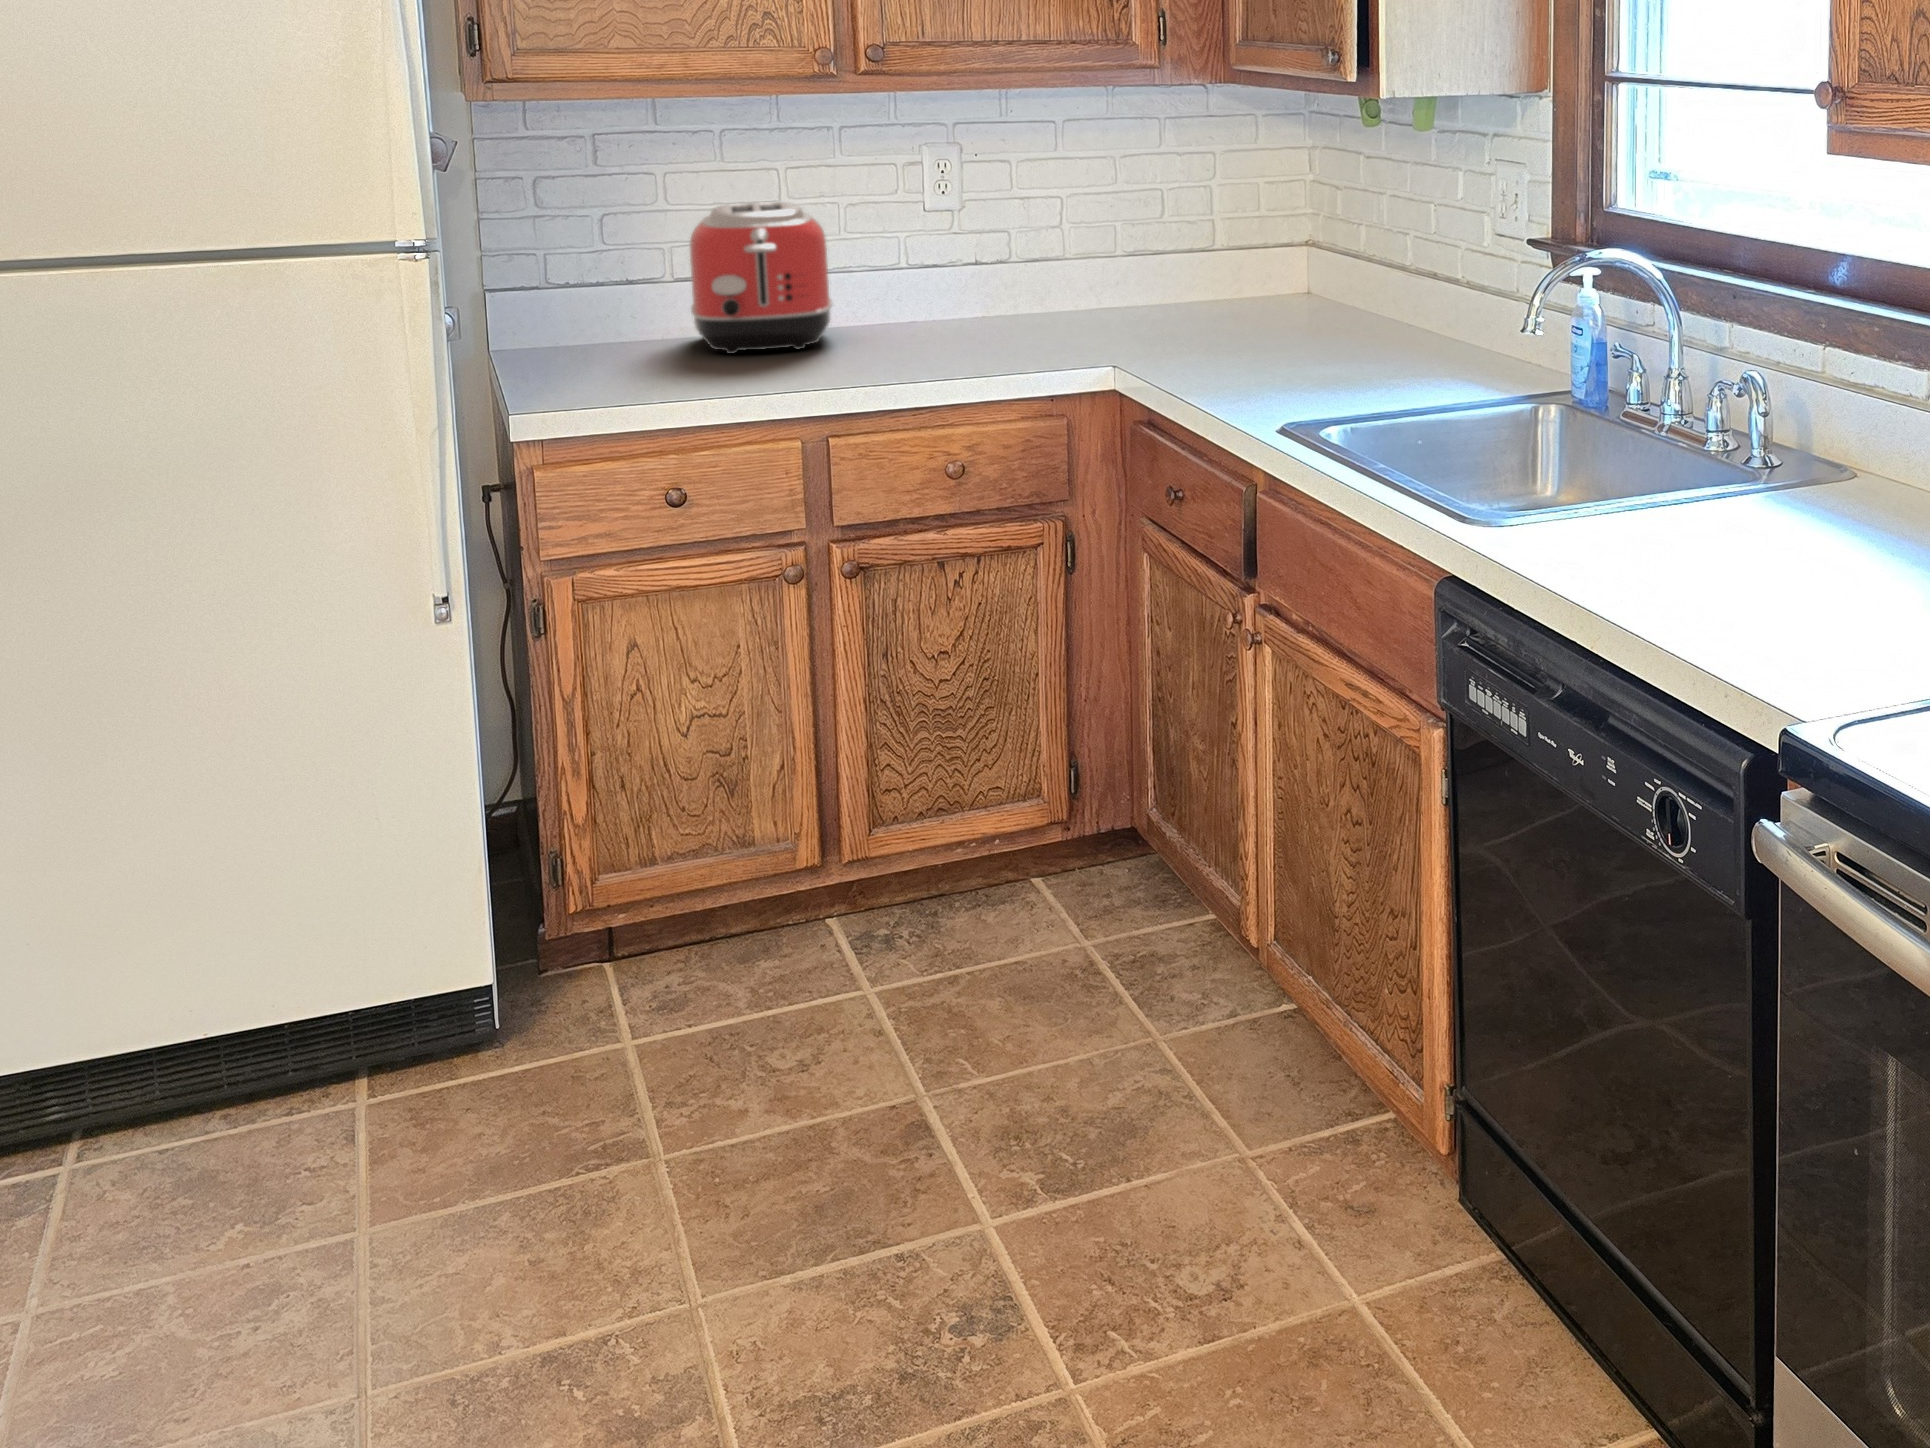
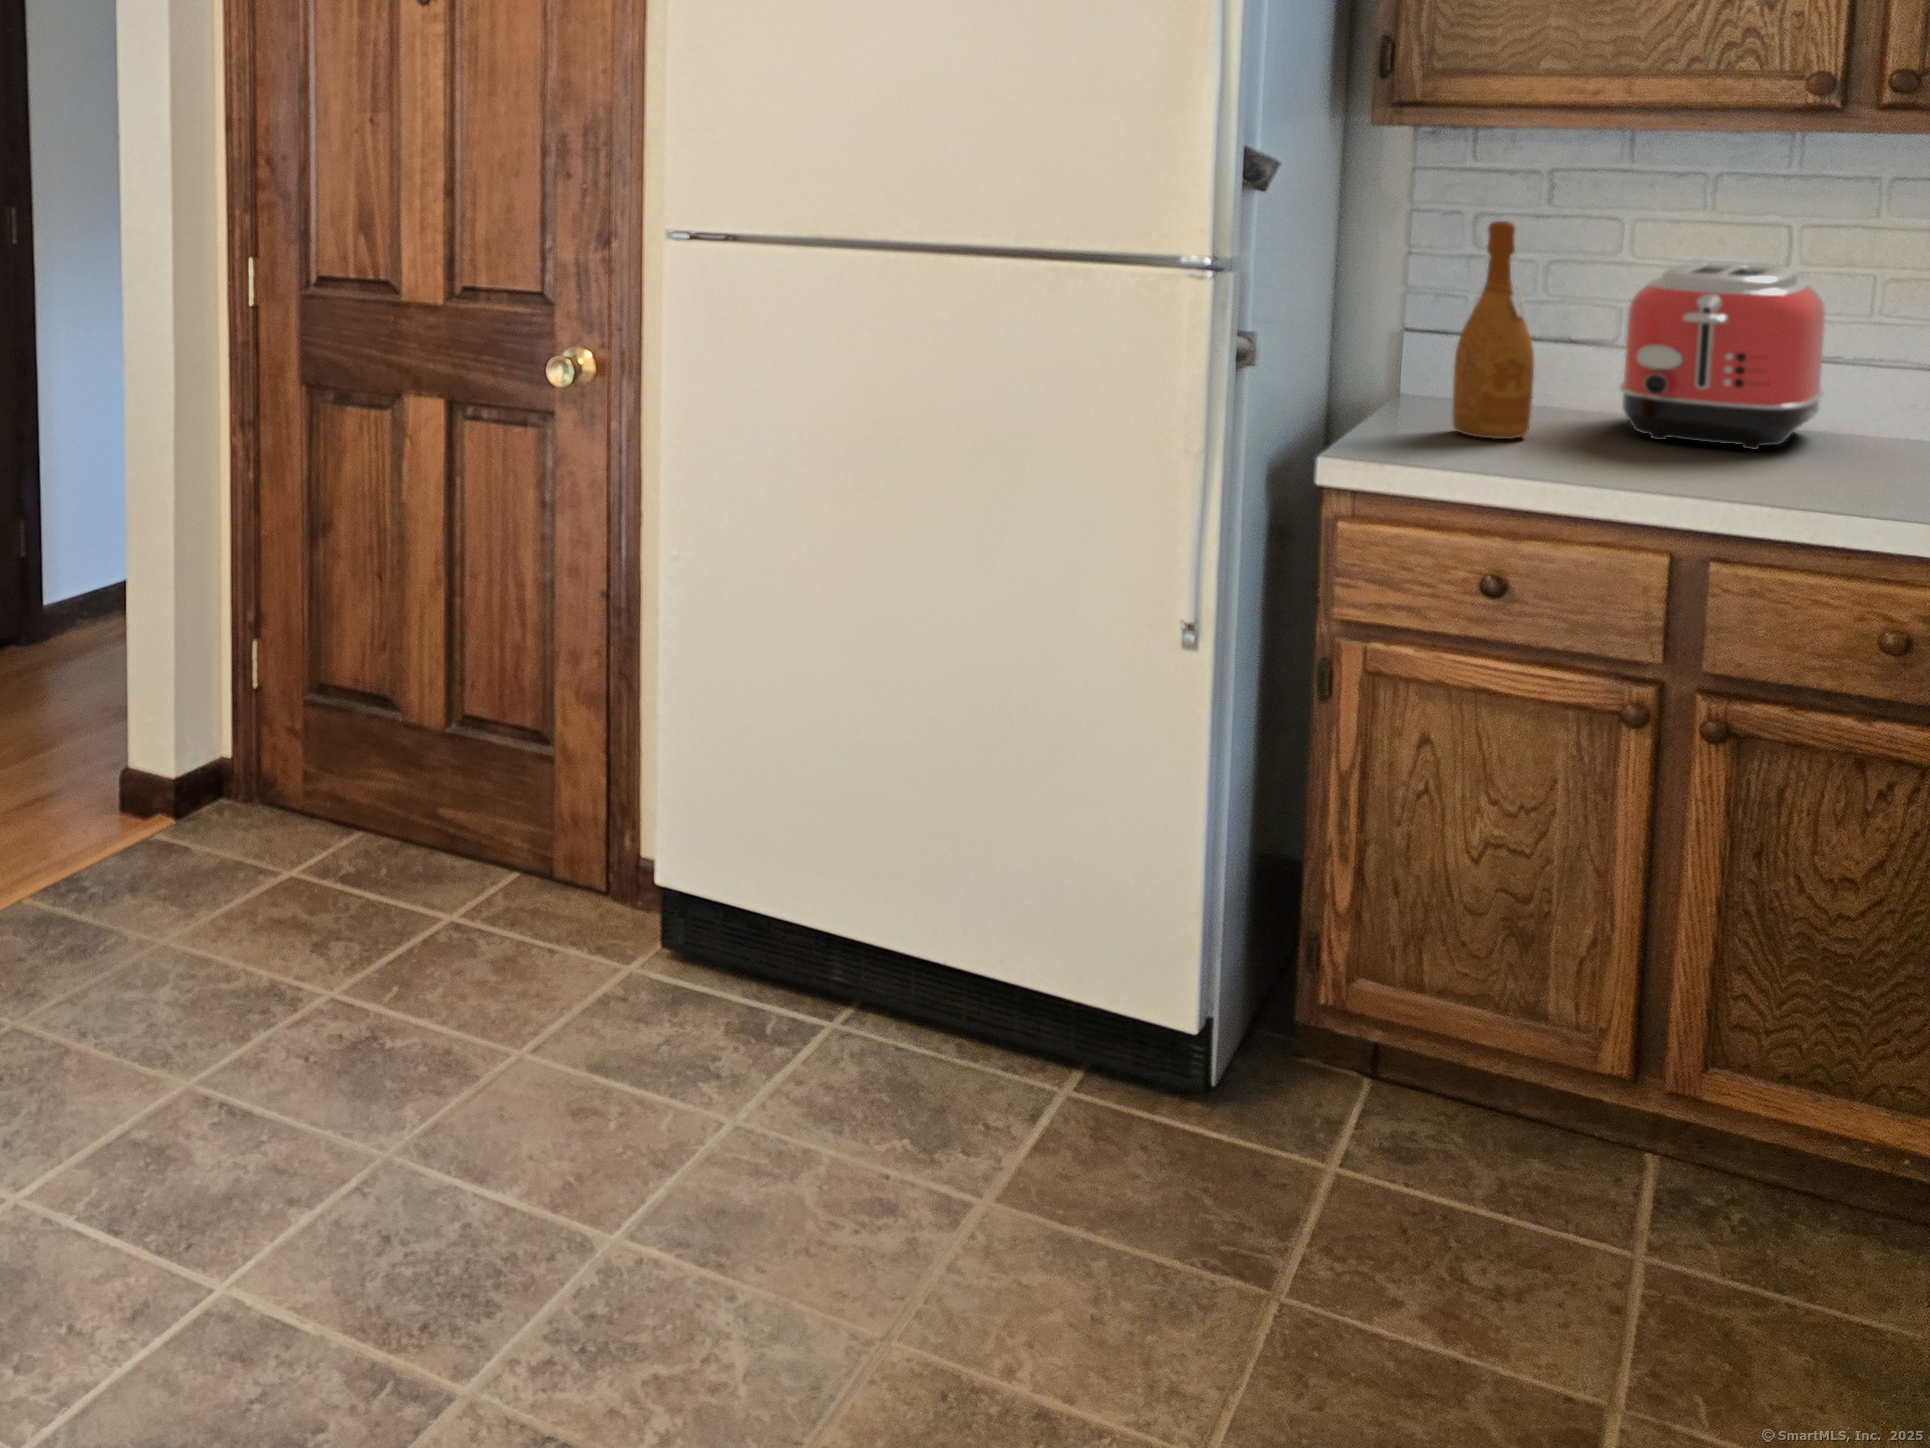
wine bottle: none [573,182,643,376] -> present [1452,221,1534,439]

